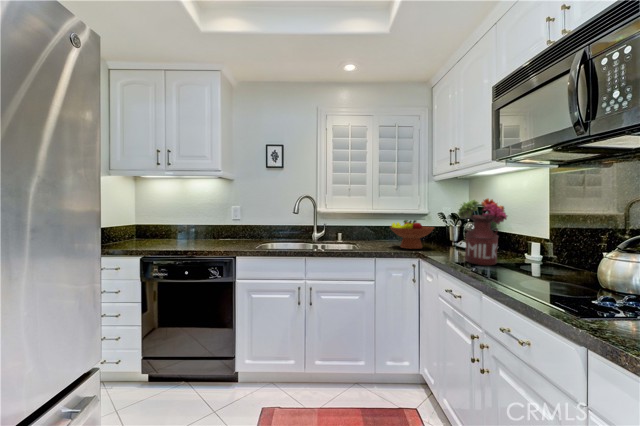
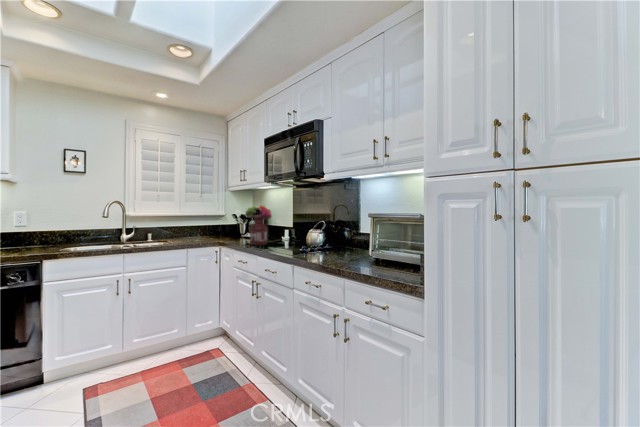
fruit bowl: present [390,220,434,249] -> none [196,220,230,241]

